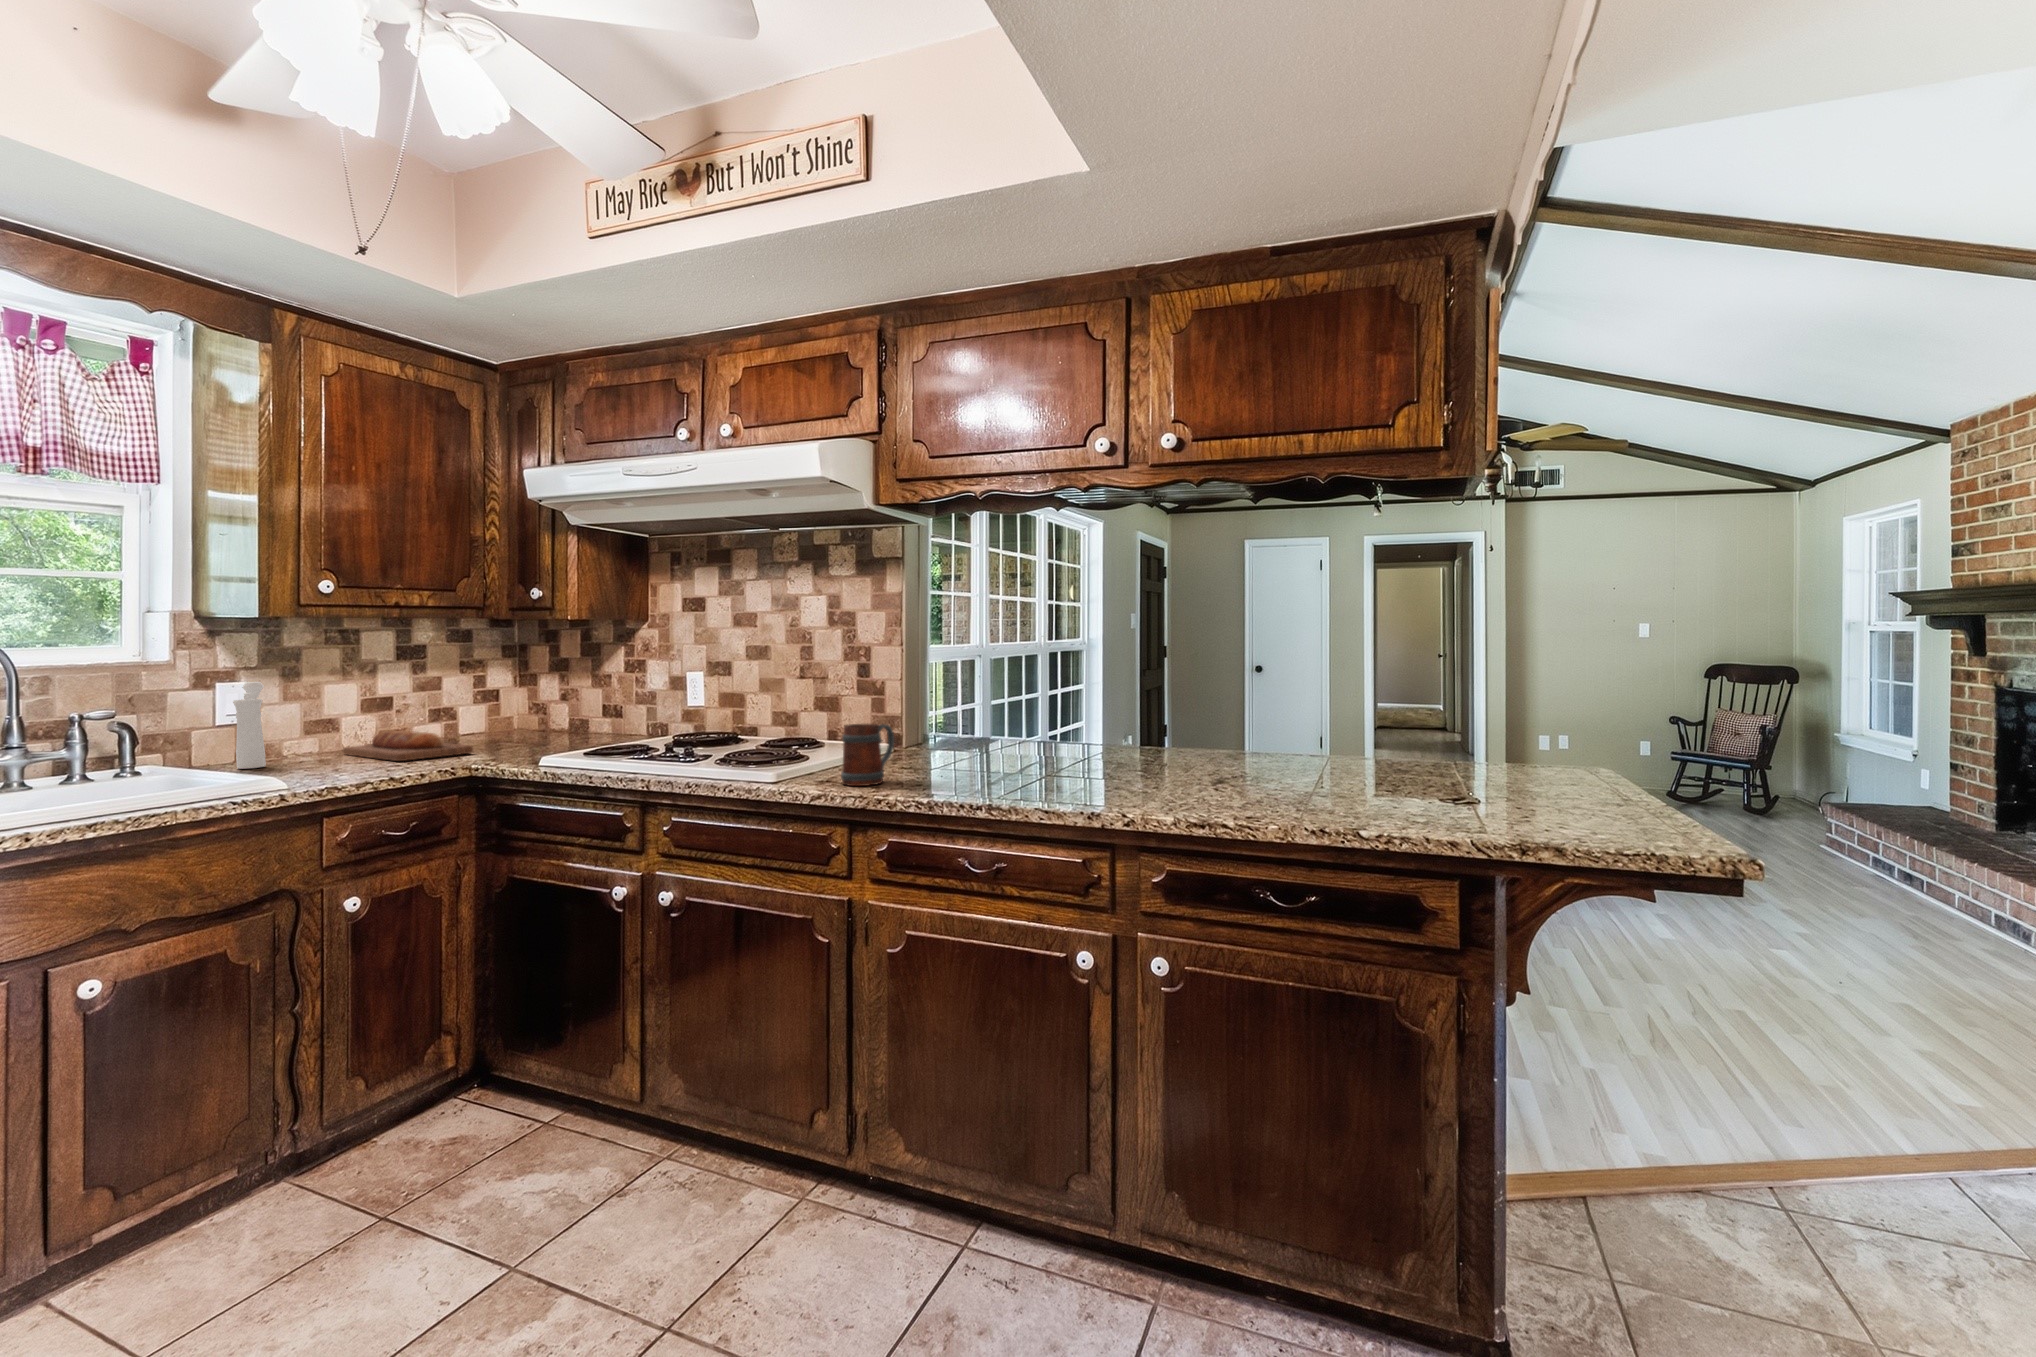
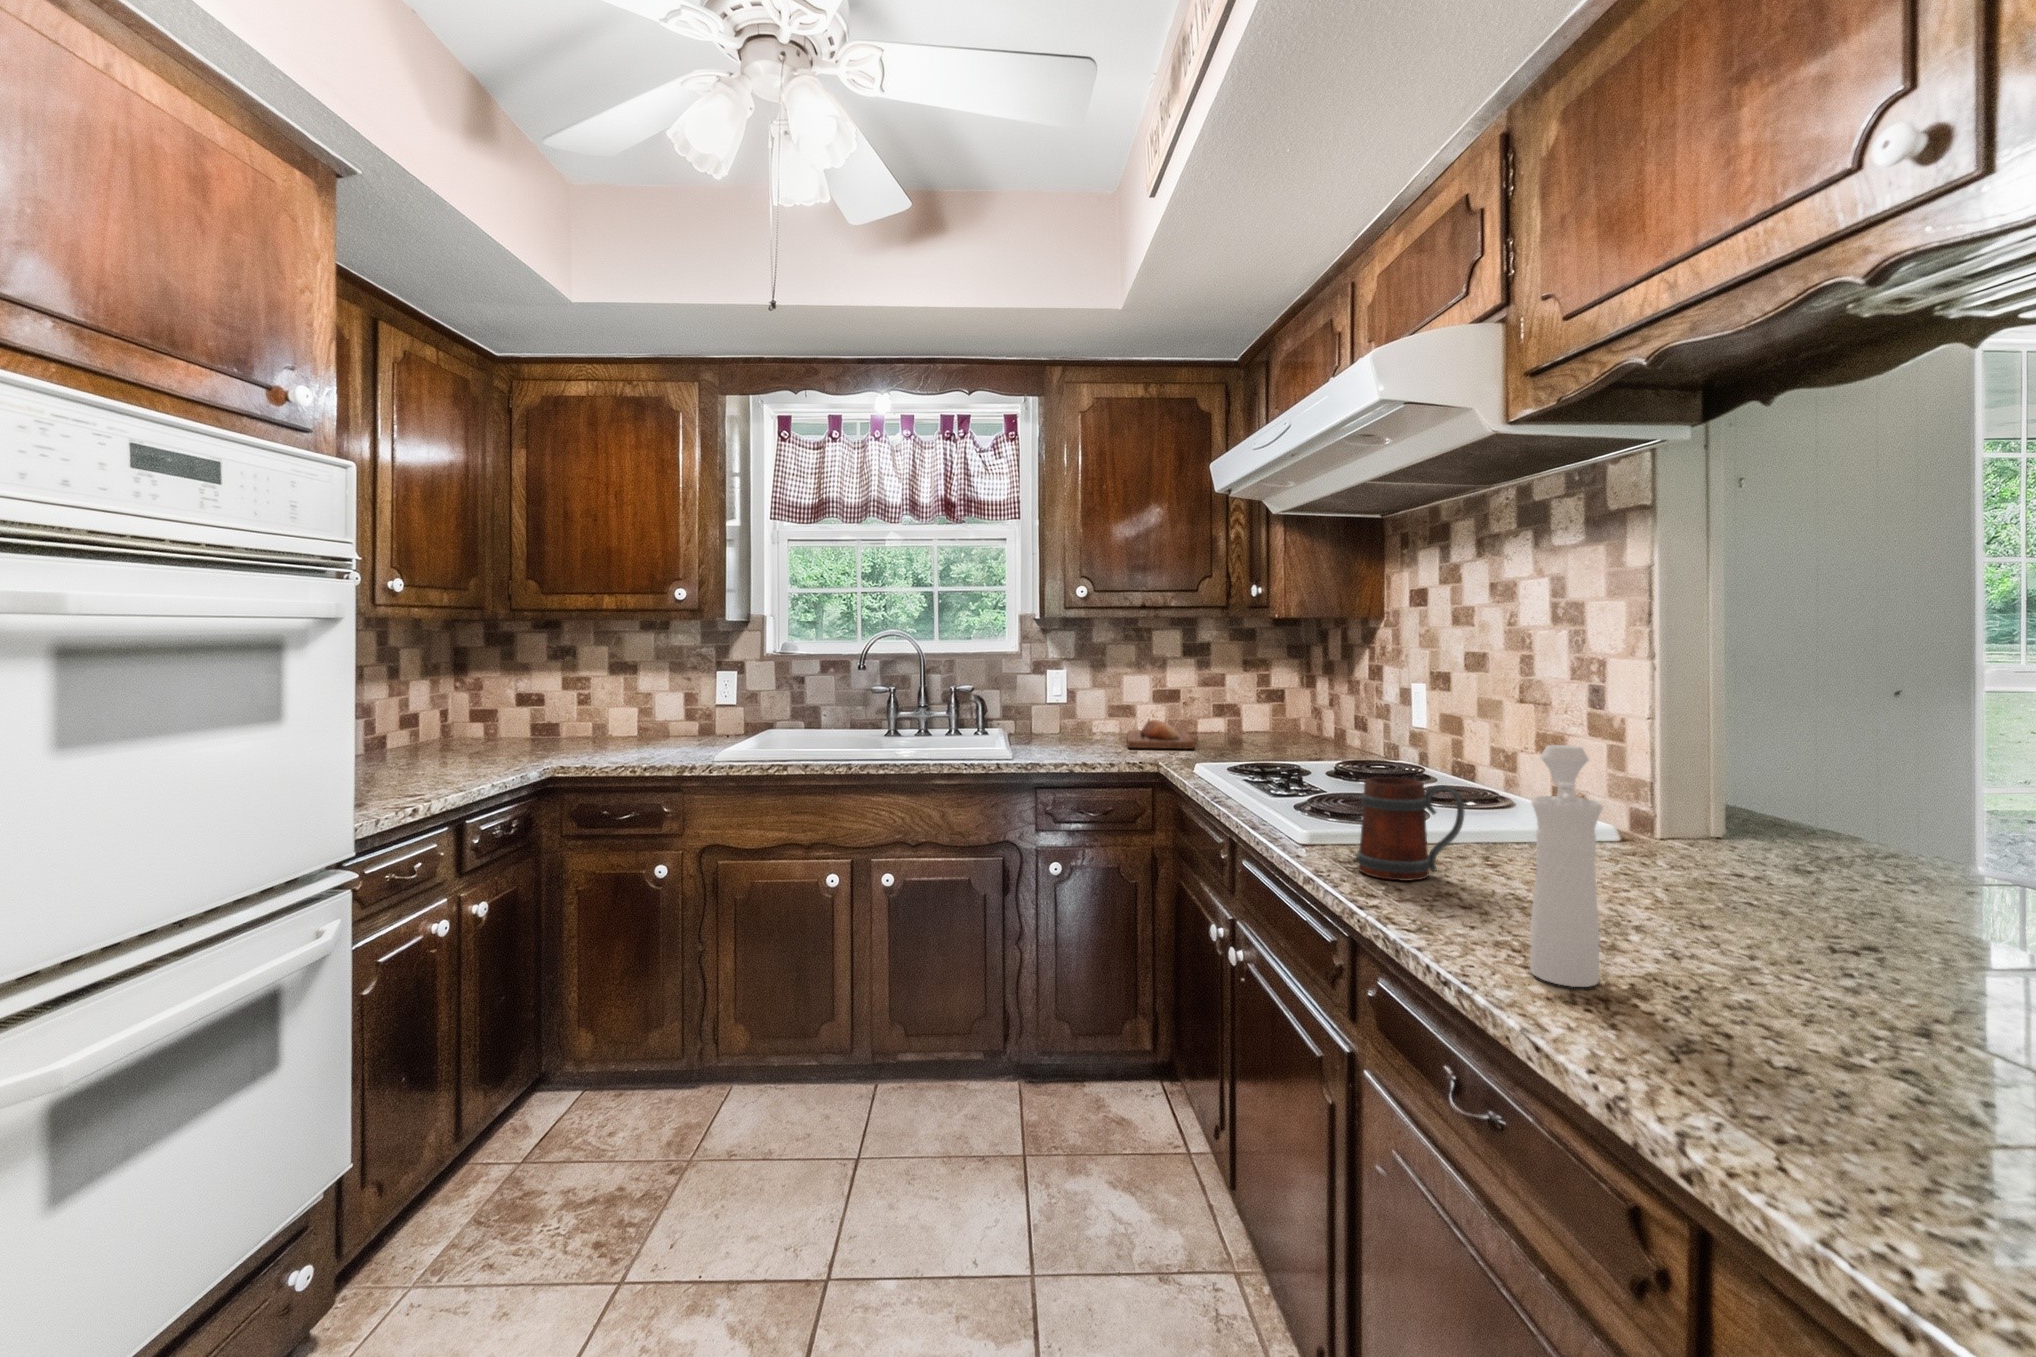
pepper mill: present [233,682,266,769] -> present [1530,745,1603,987]

